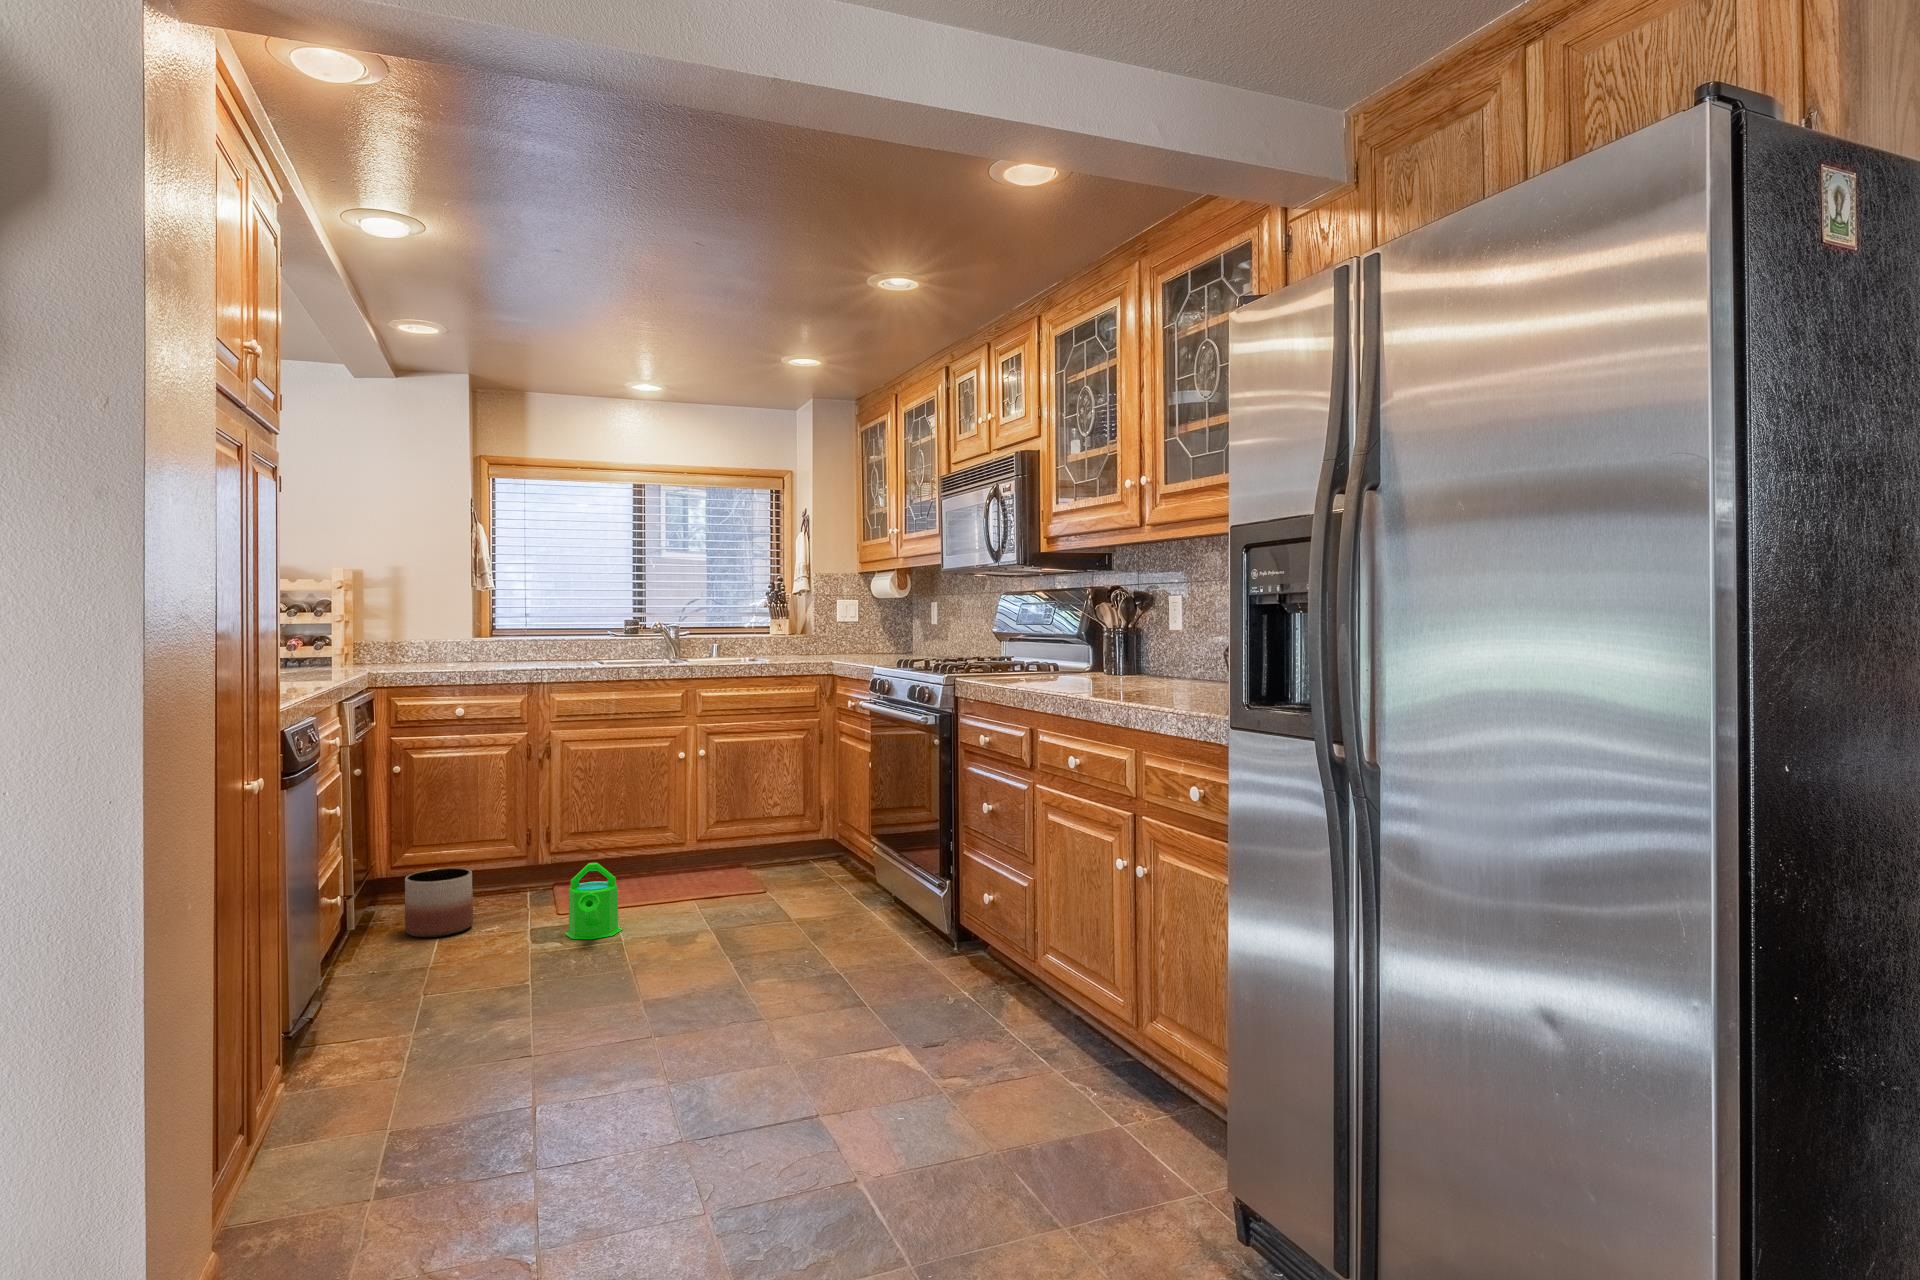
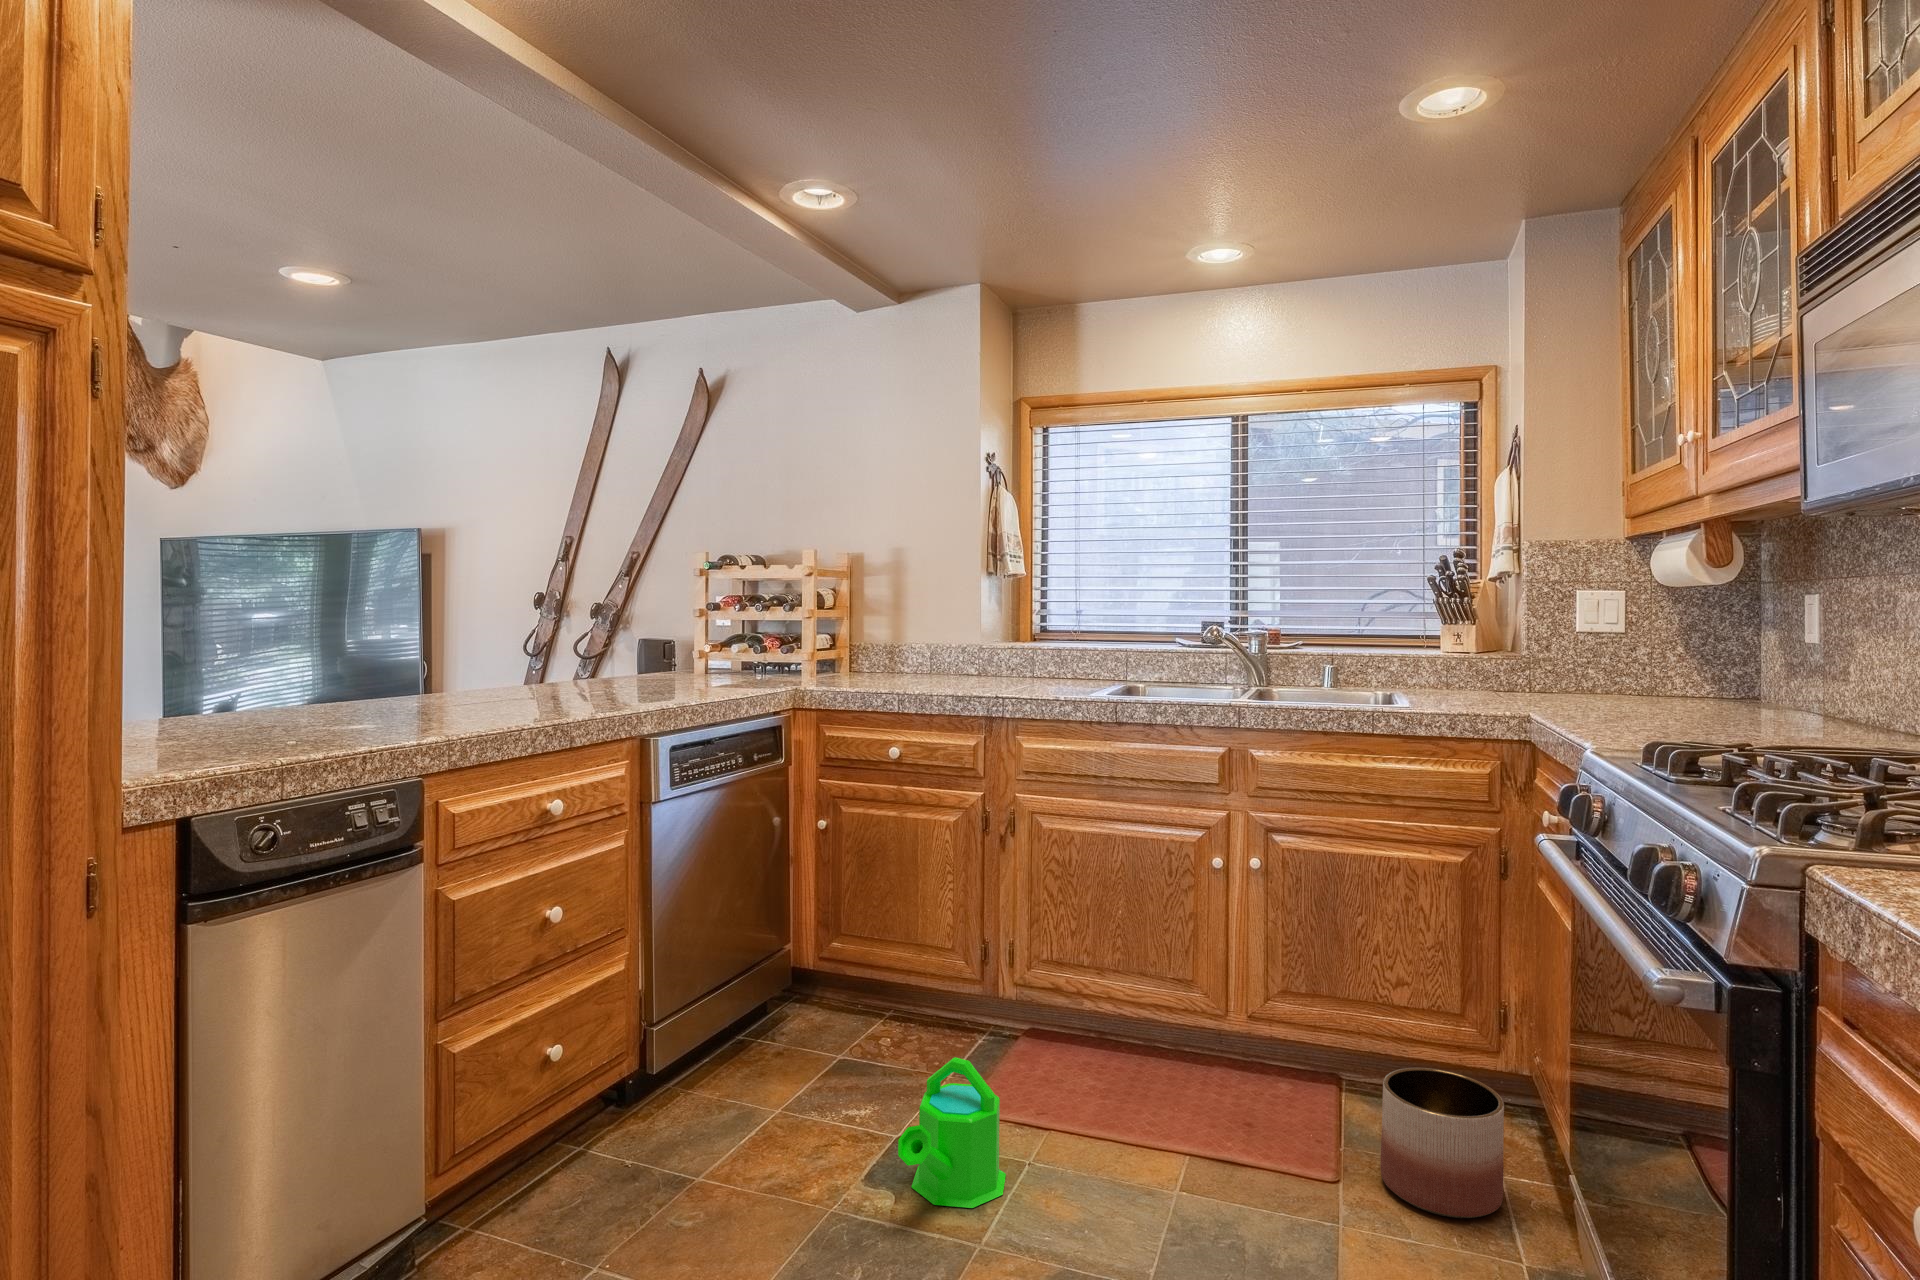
planter: present [405,868,473,937] -> present [1380,1068,1504,1218]

